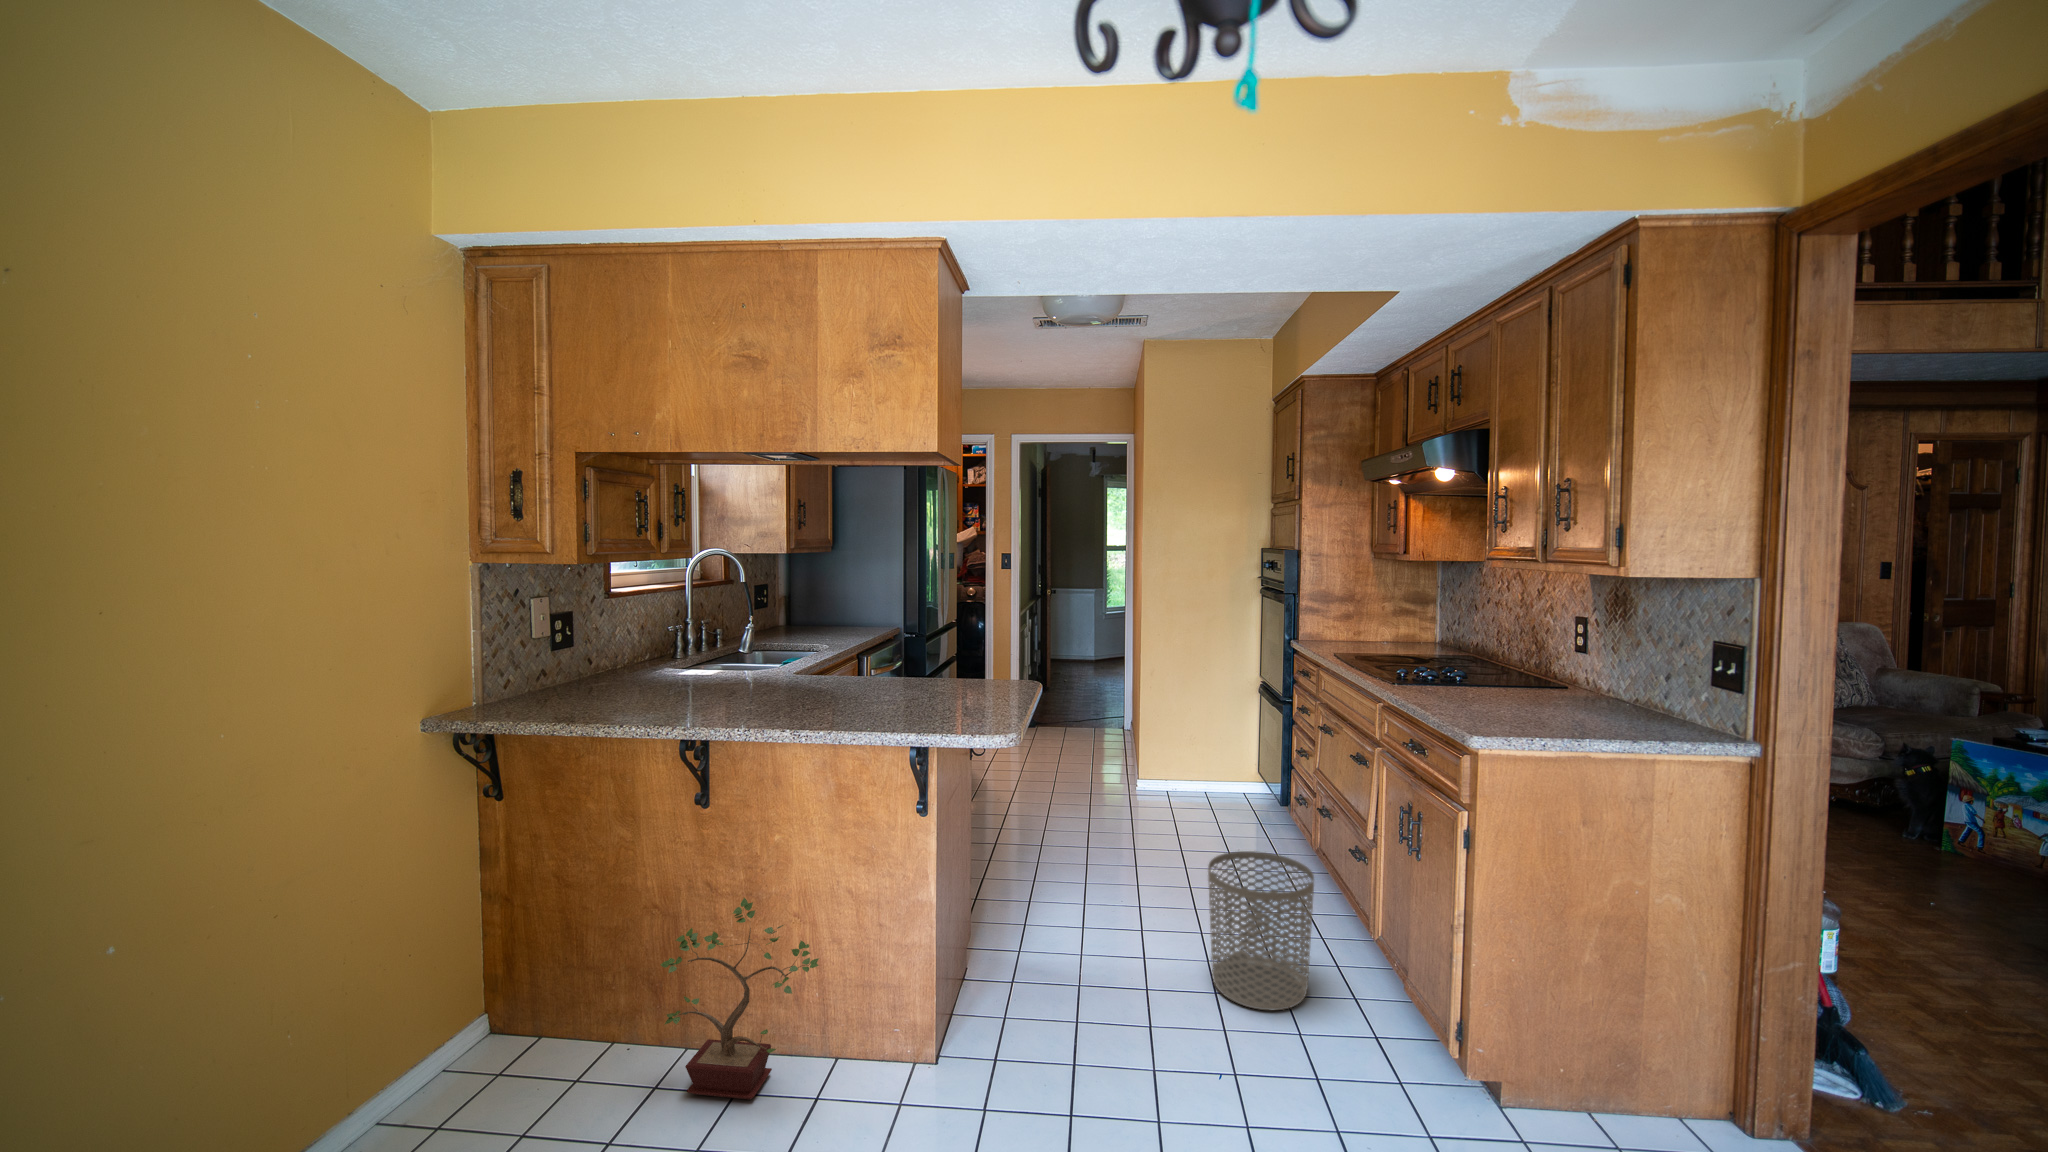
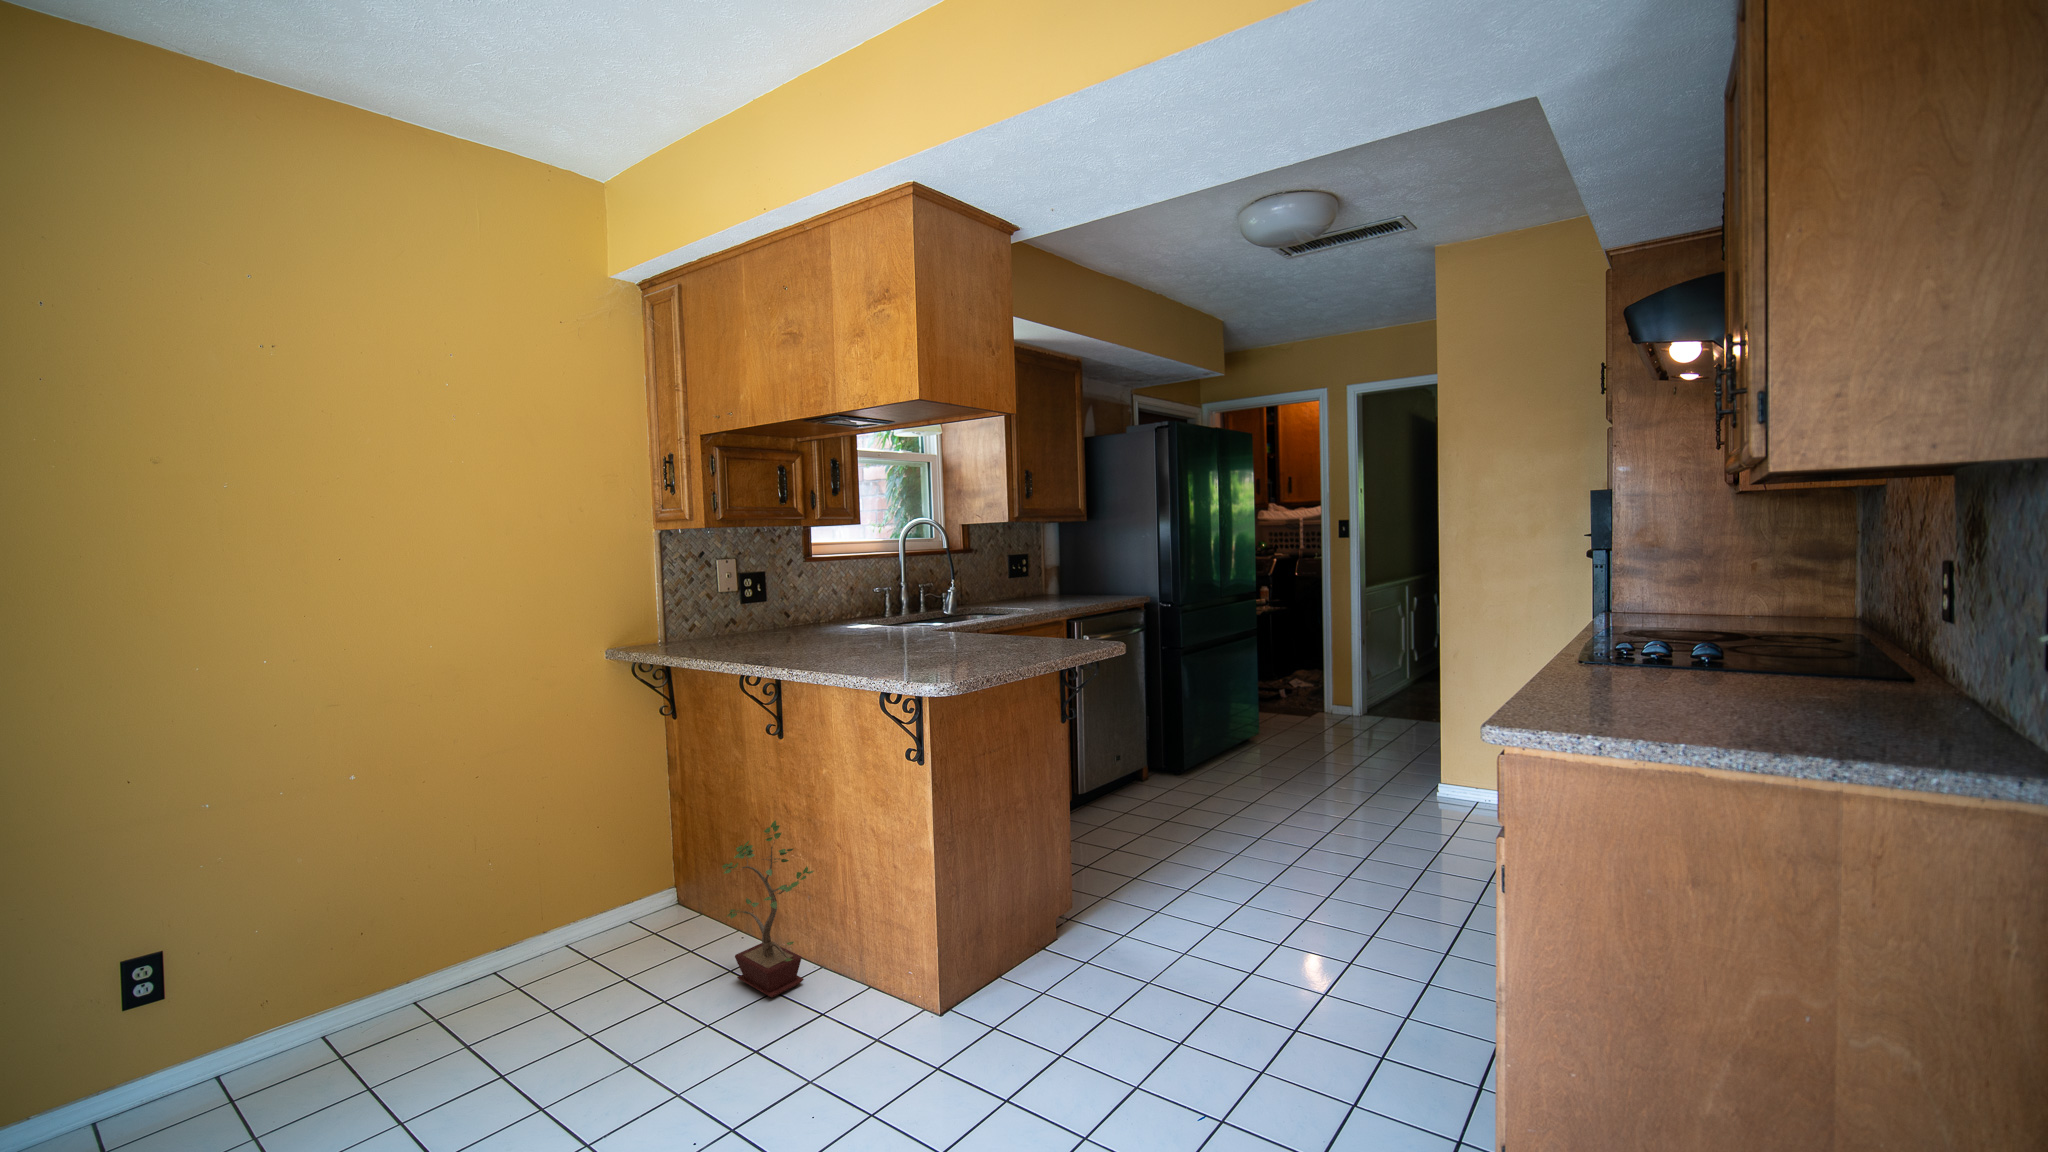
waste bin: present [1208,851,1314,1010] -> none [1266,867,1409,1081]

